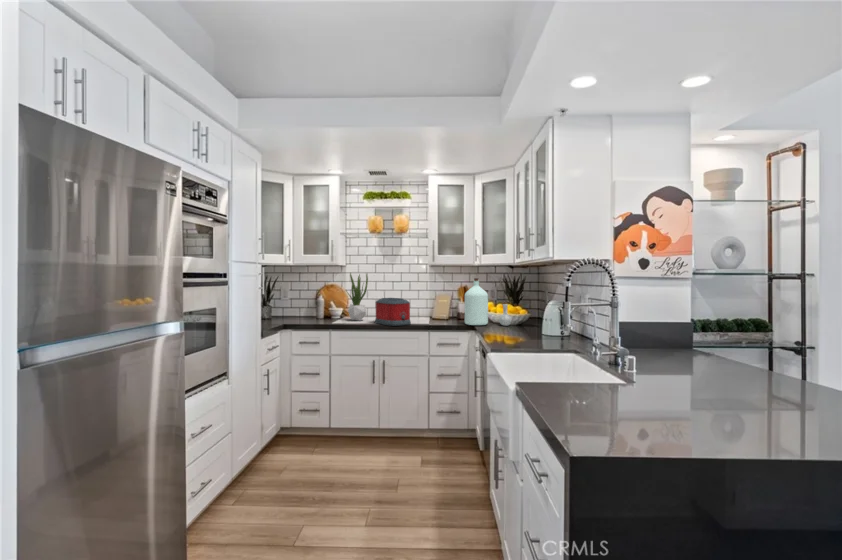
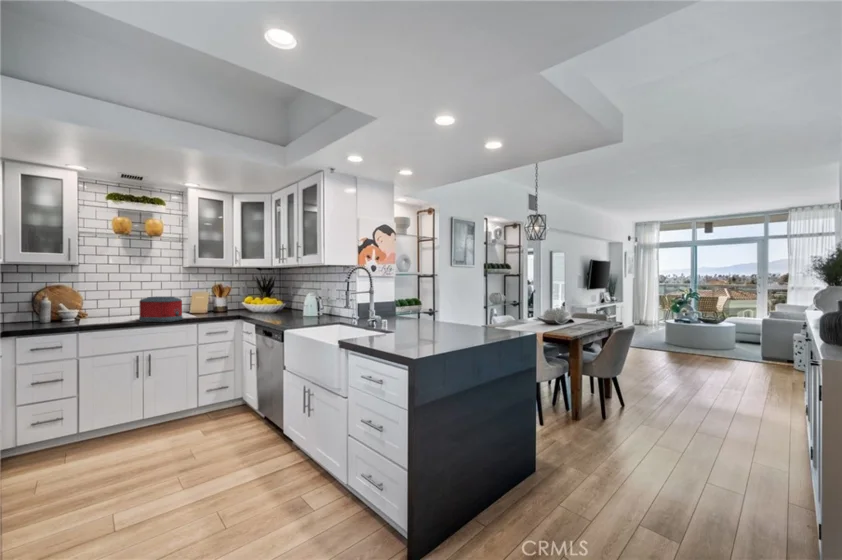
potted plant: present [348,274,368,321] -> none [97,272,125,321]
bottle: present [465,278,511,326] -> none [236,278,276,316]

